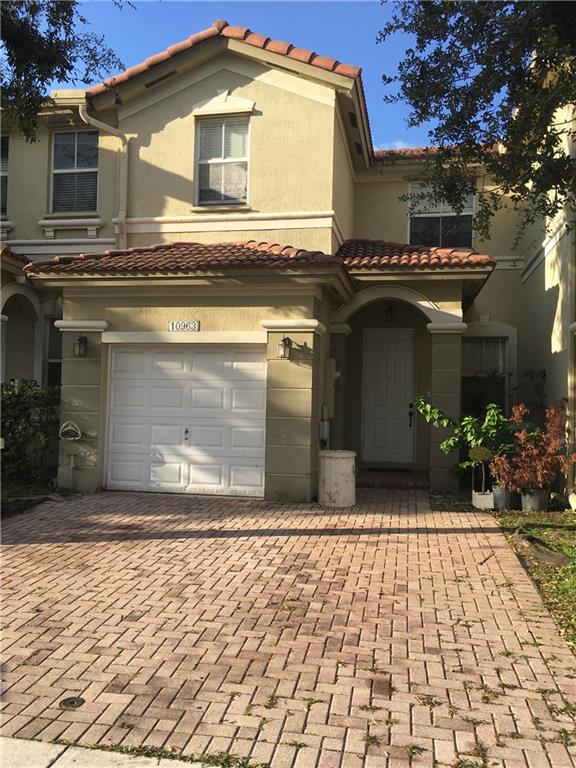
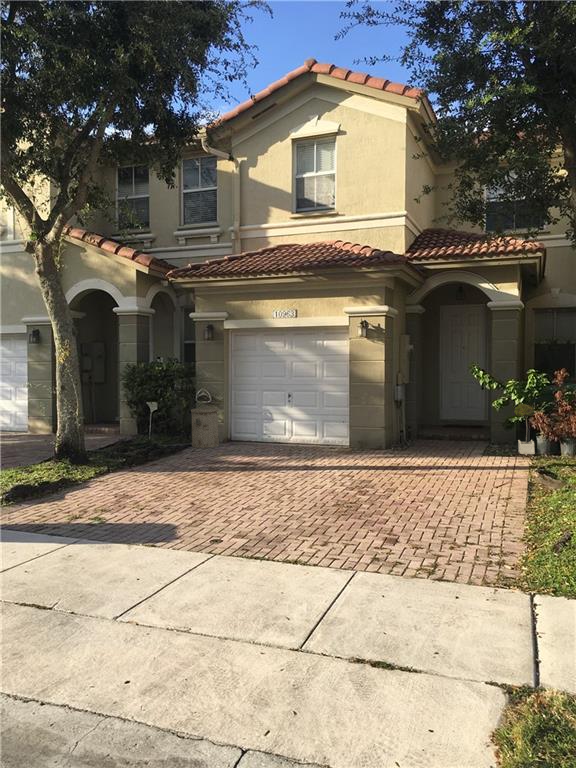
trash can: present [316,450,358,507] -> present [191,407,219,448]

